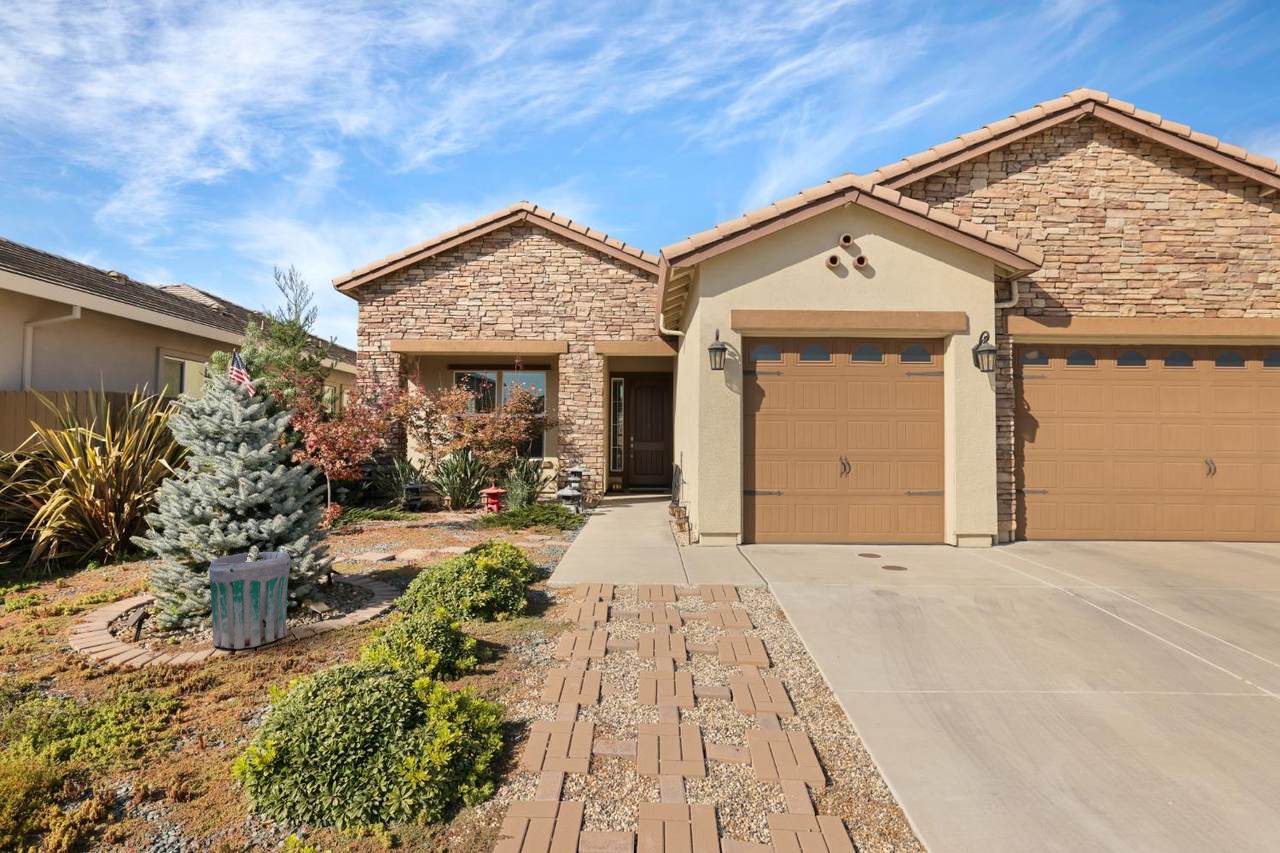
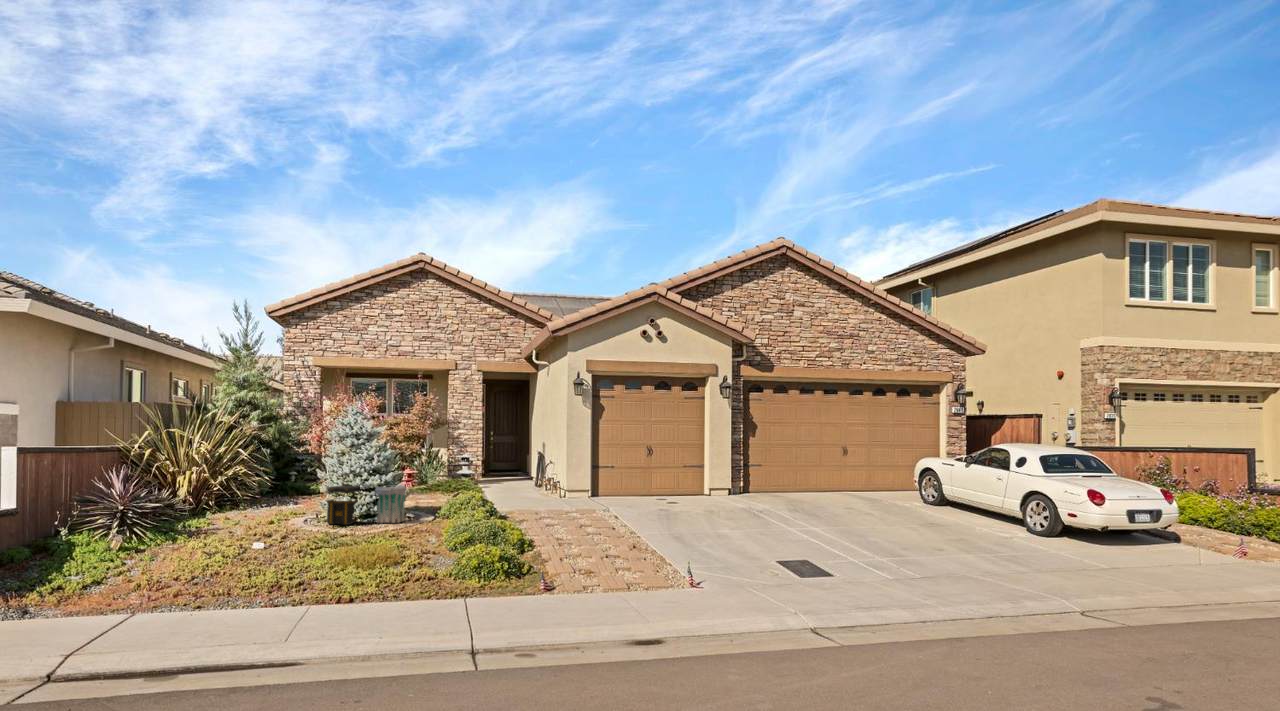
toolbox: none [91,552,191,654] -> present [327,486,362,525]

